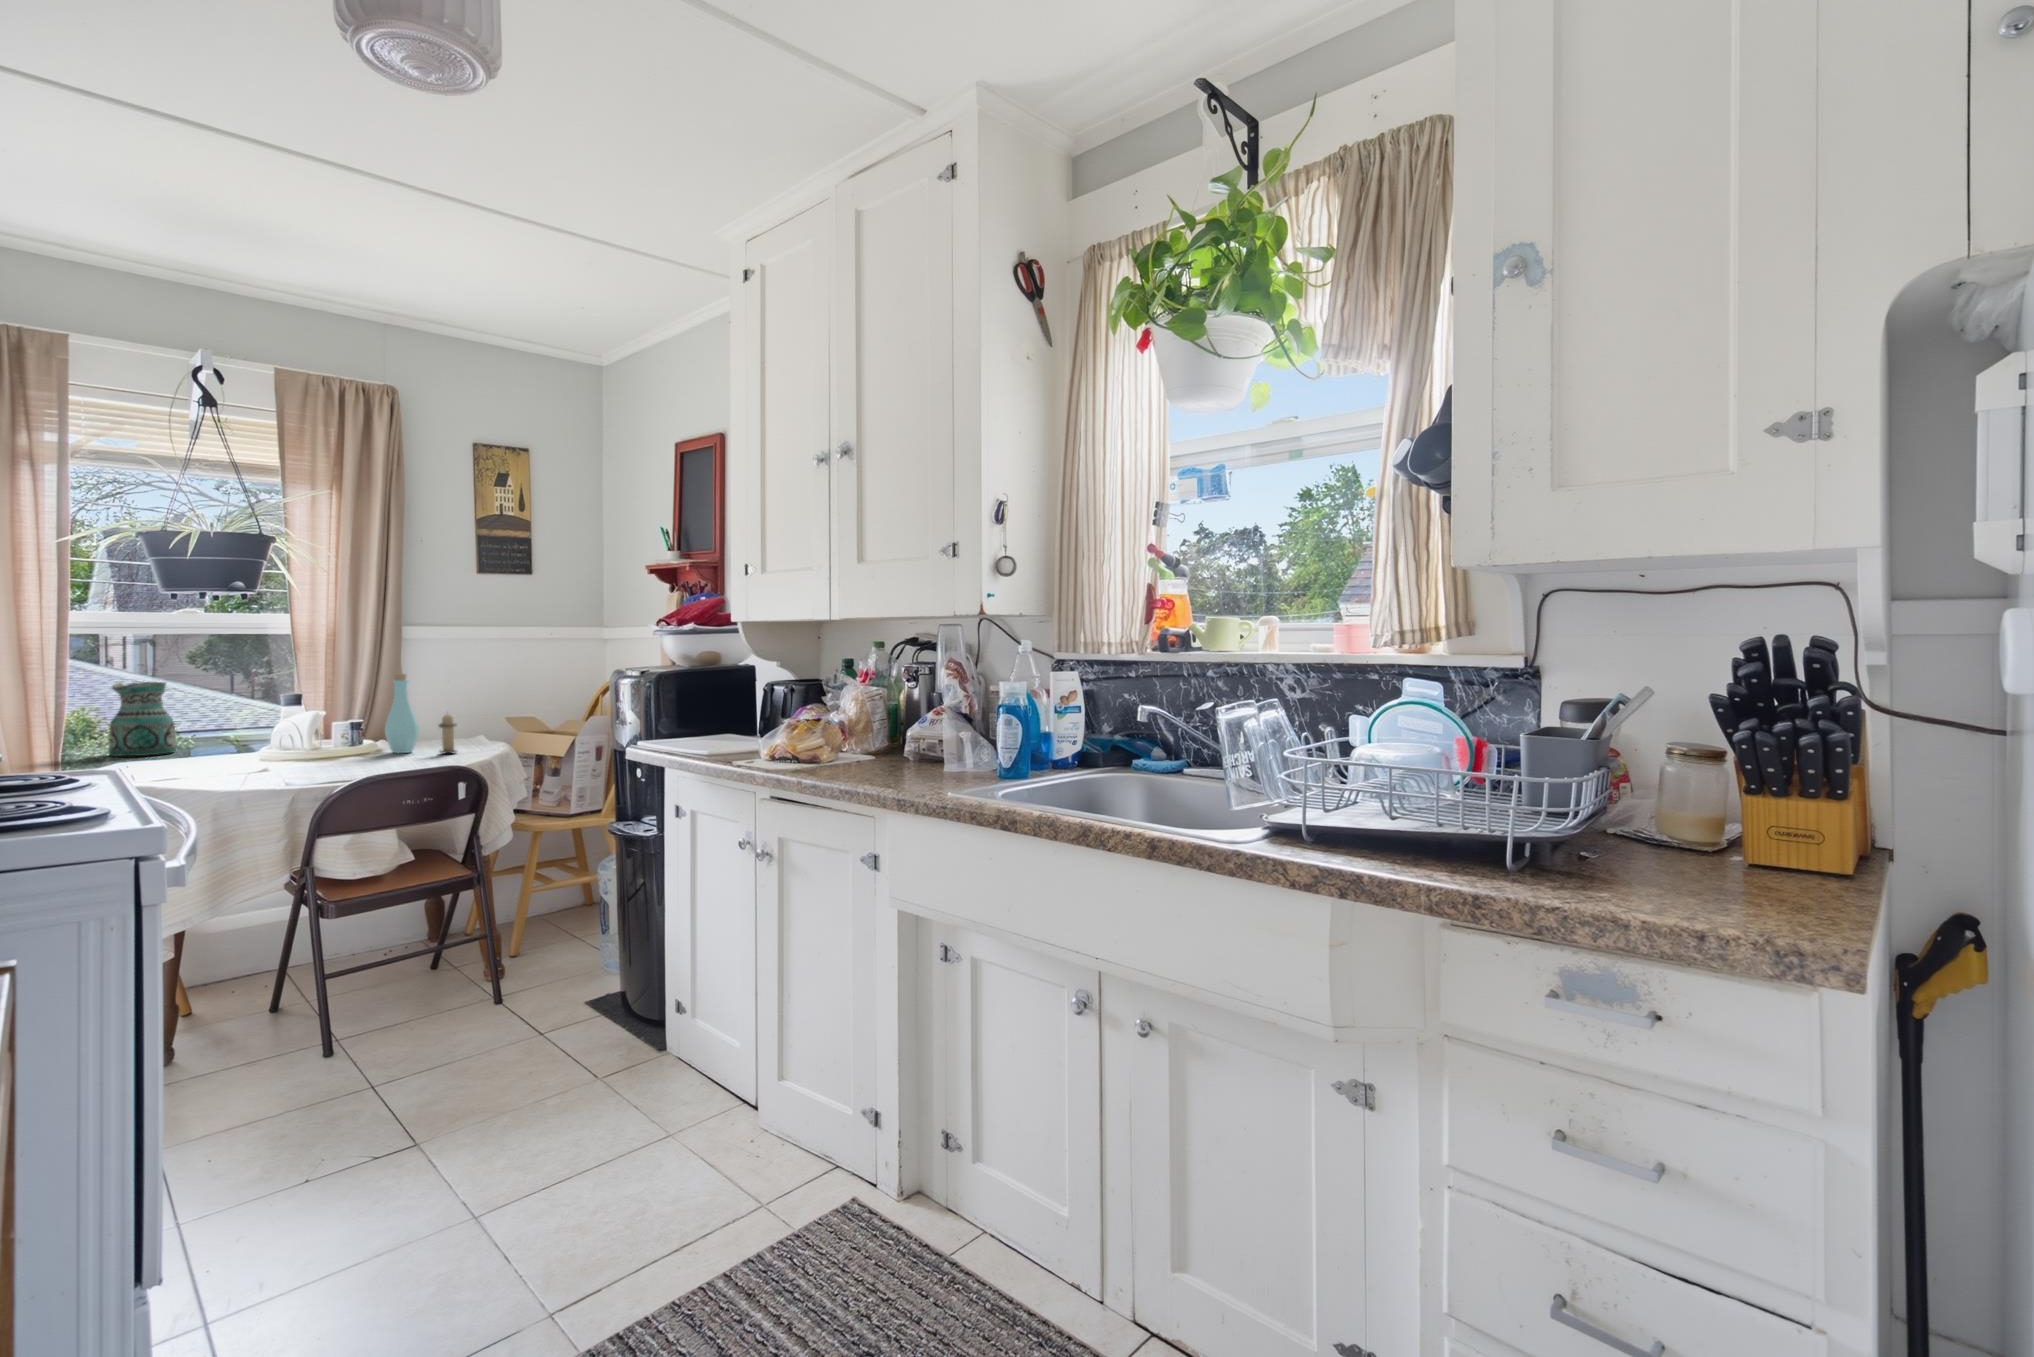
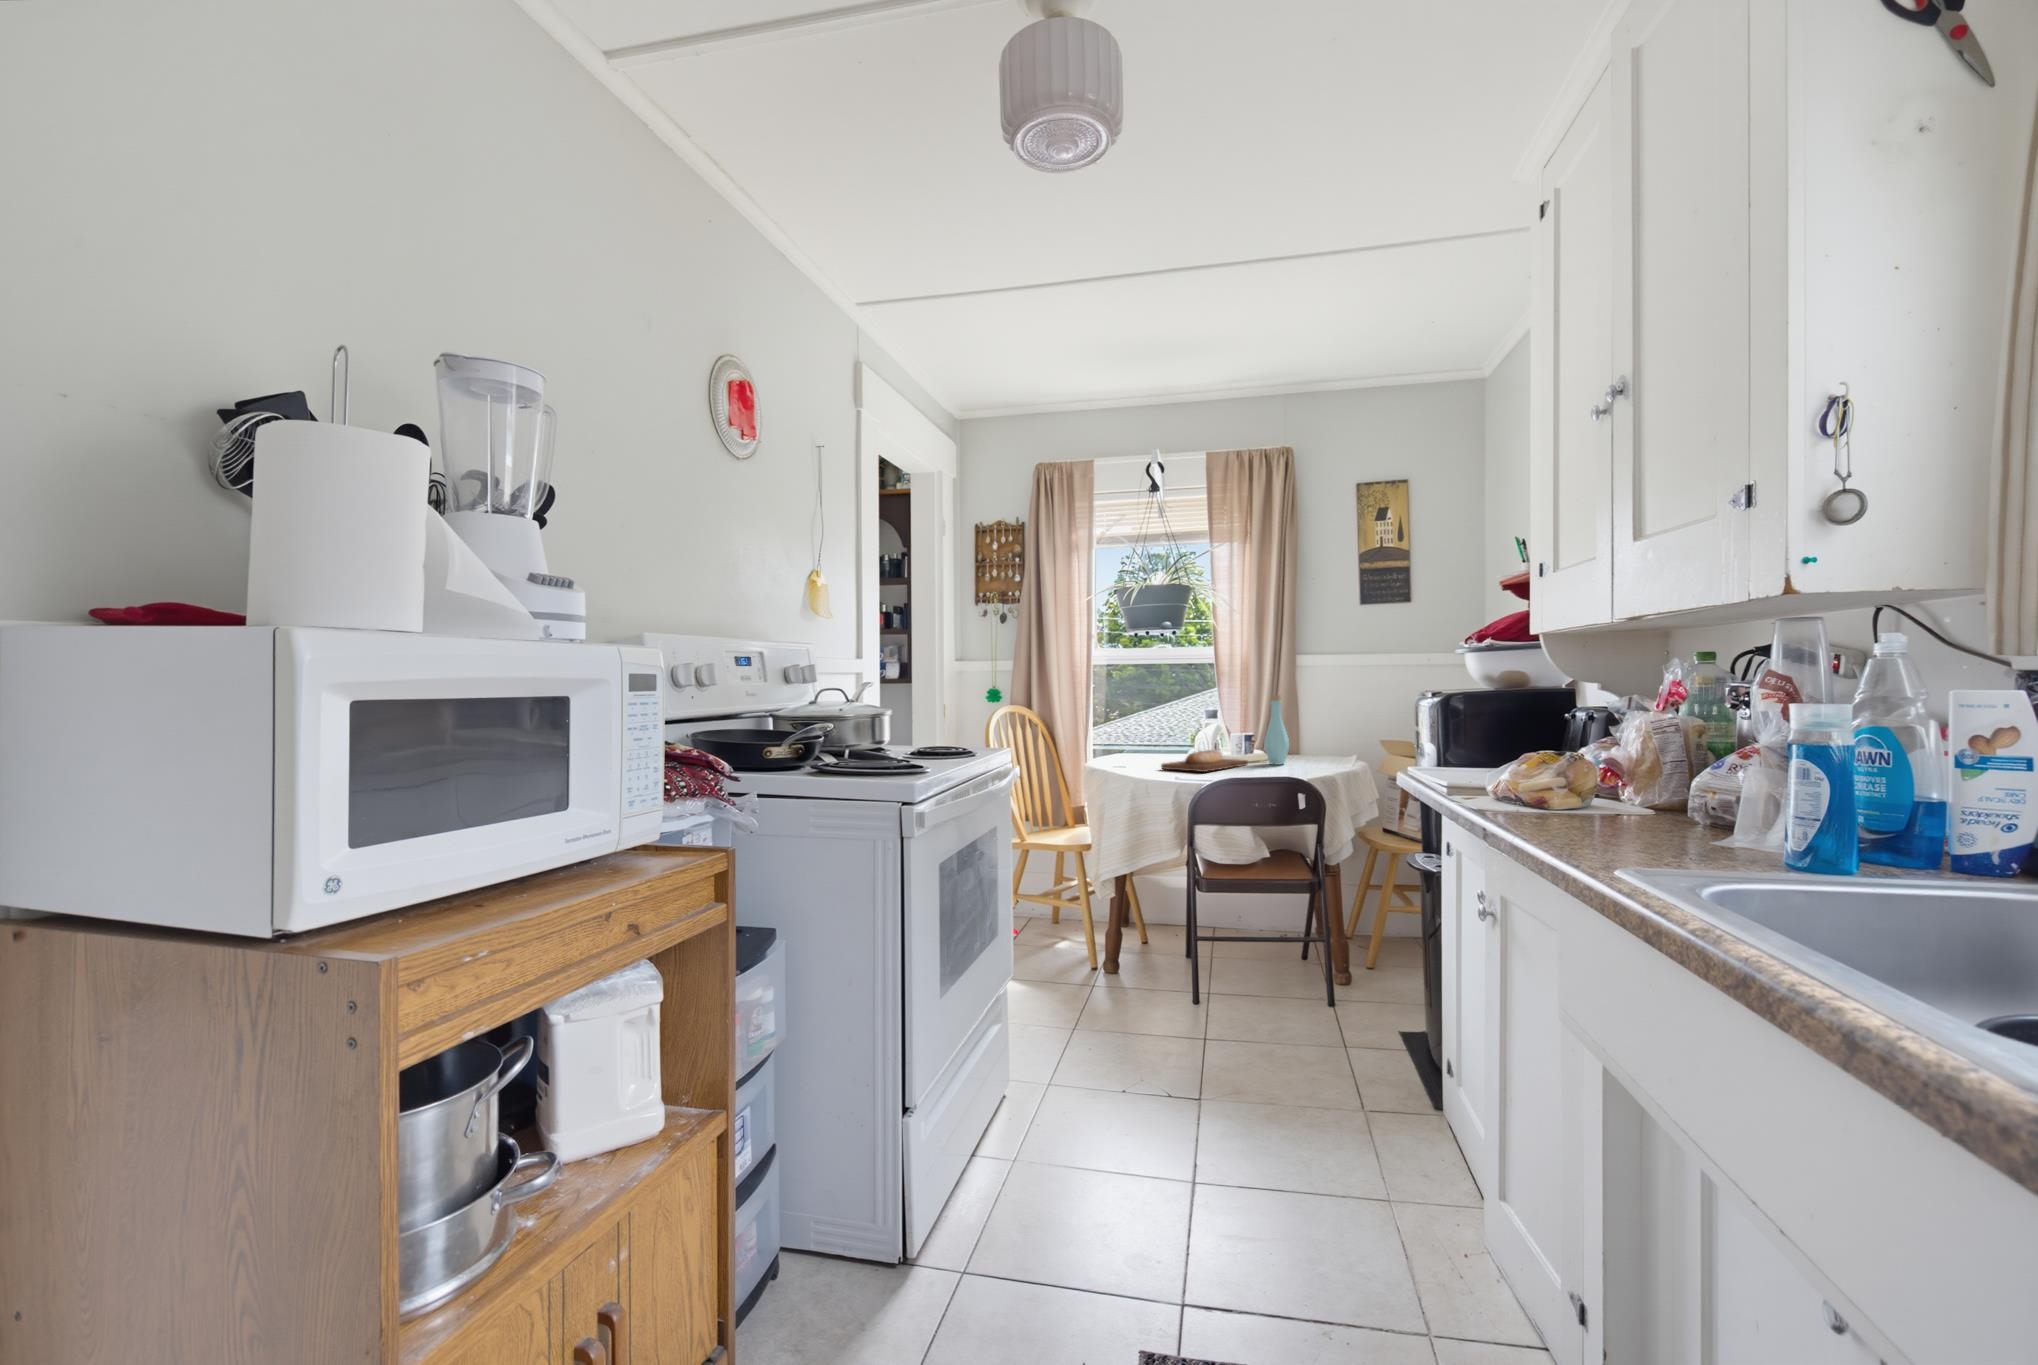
ceramic pitcher: present [109,682,177,756] -> none [1112,698,1157,752]
candle: present [438,714,456,753] -> none [1298,730,1318,768]
bread loaf: none [248,742,366,772] -> present [1161,750,1248,772]

